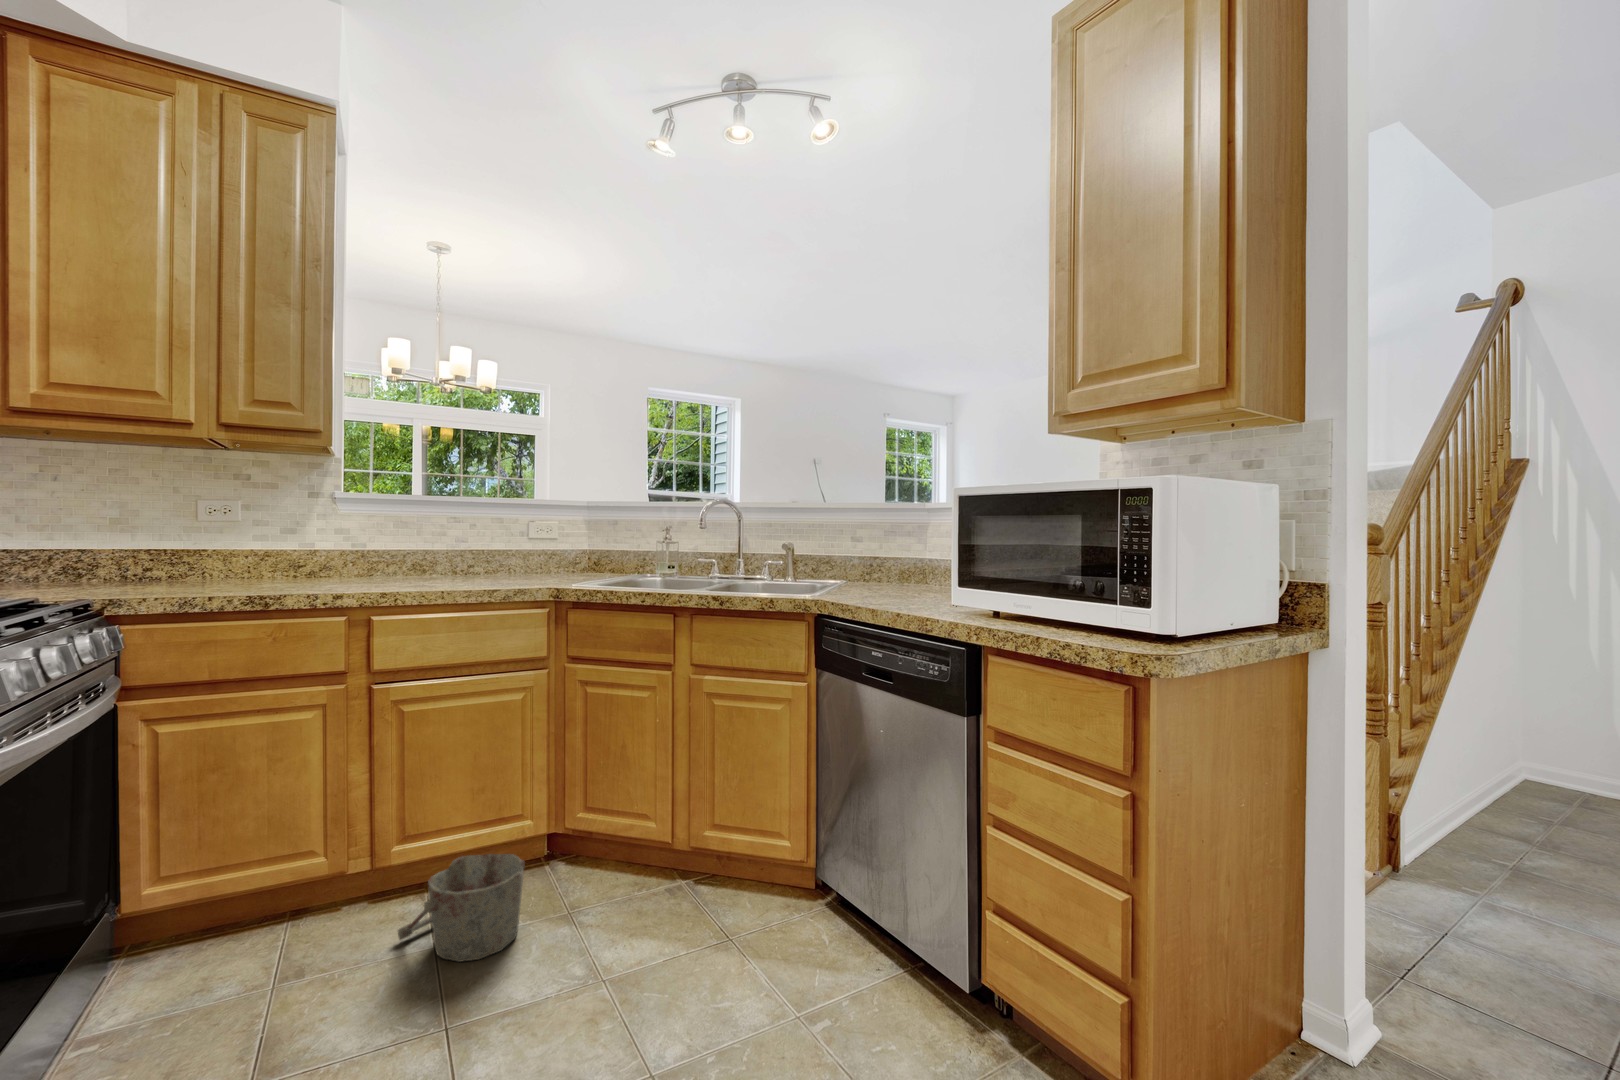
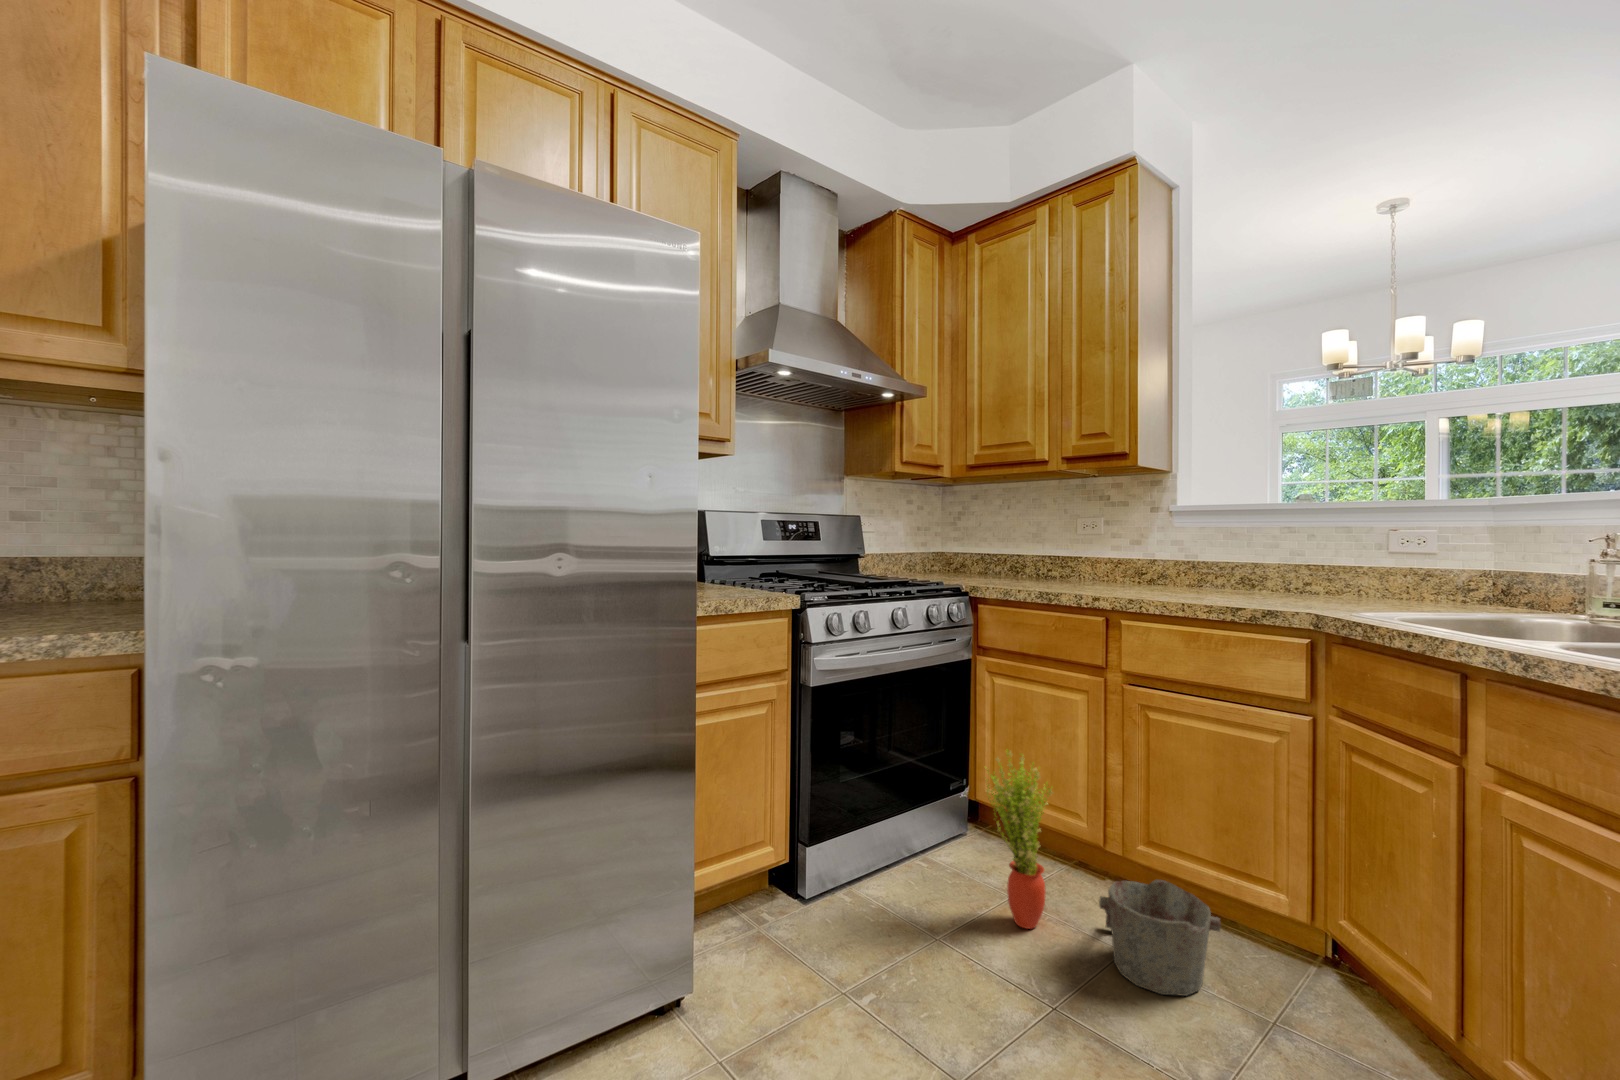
potted plant: none [252,792,359,1001] -> present [986,750,1053,929]

